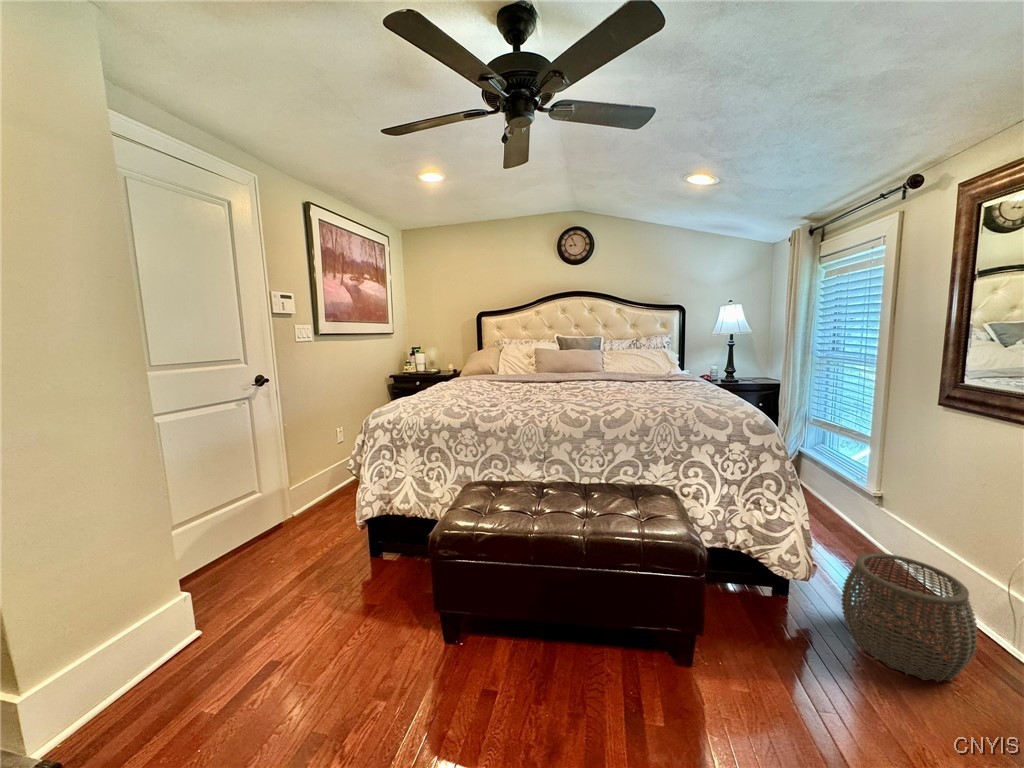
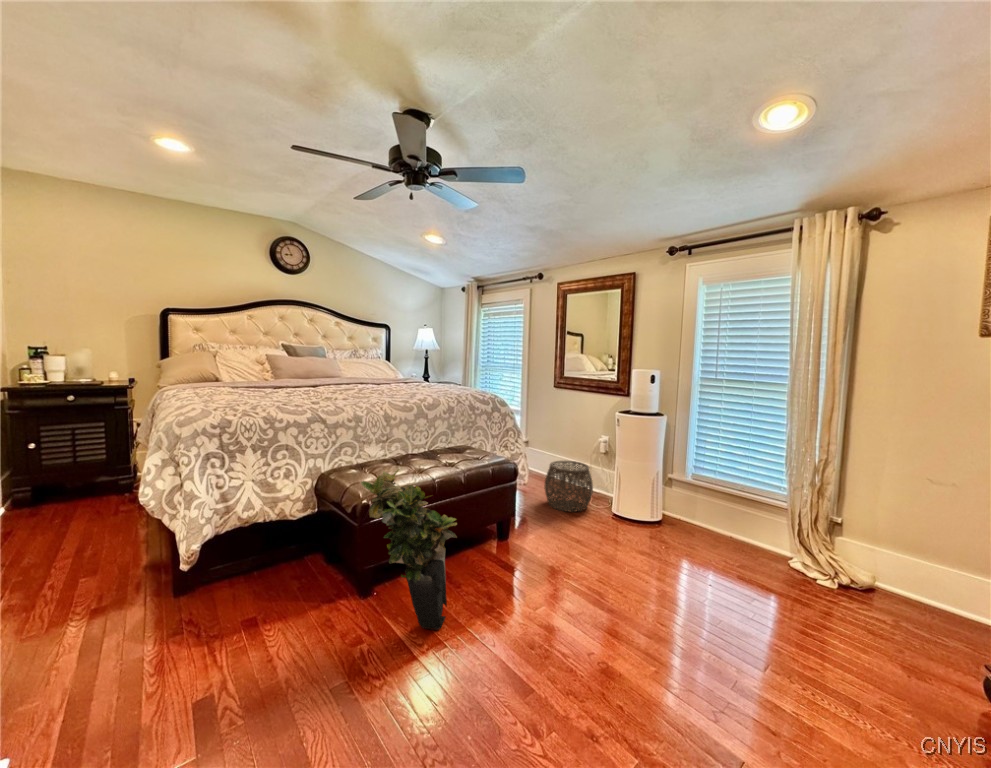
potted plant: none [392,503,510,732] -> present [361,469,457,630]

